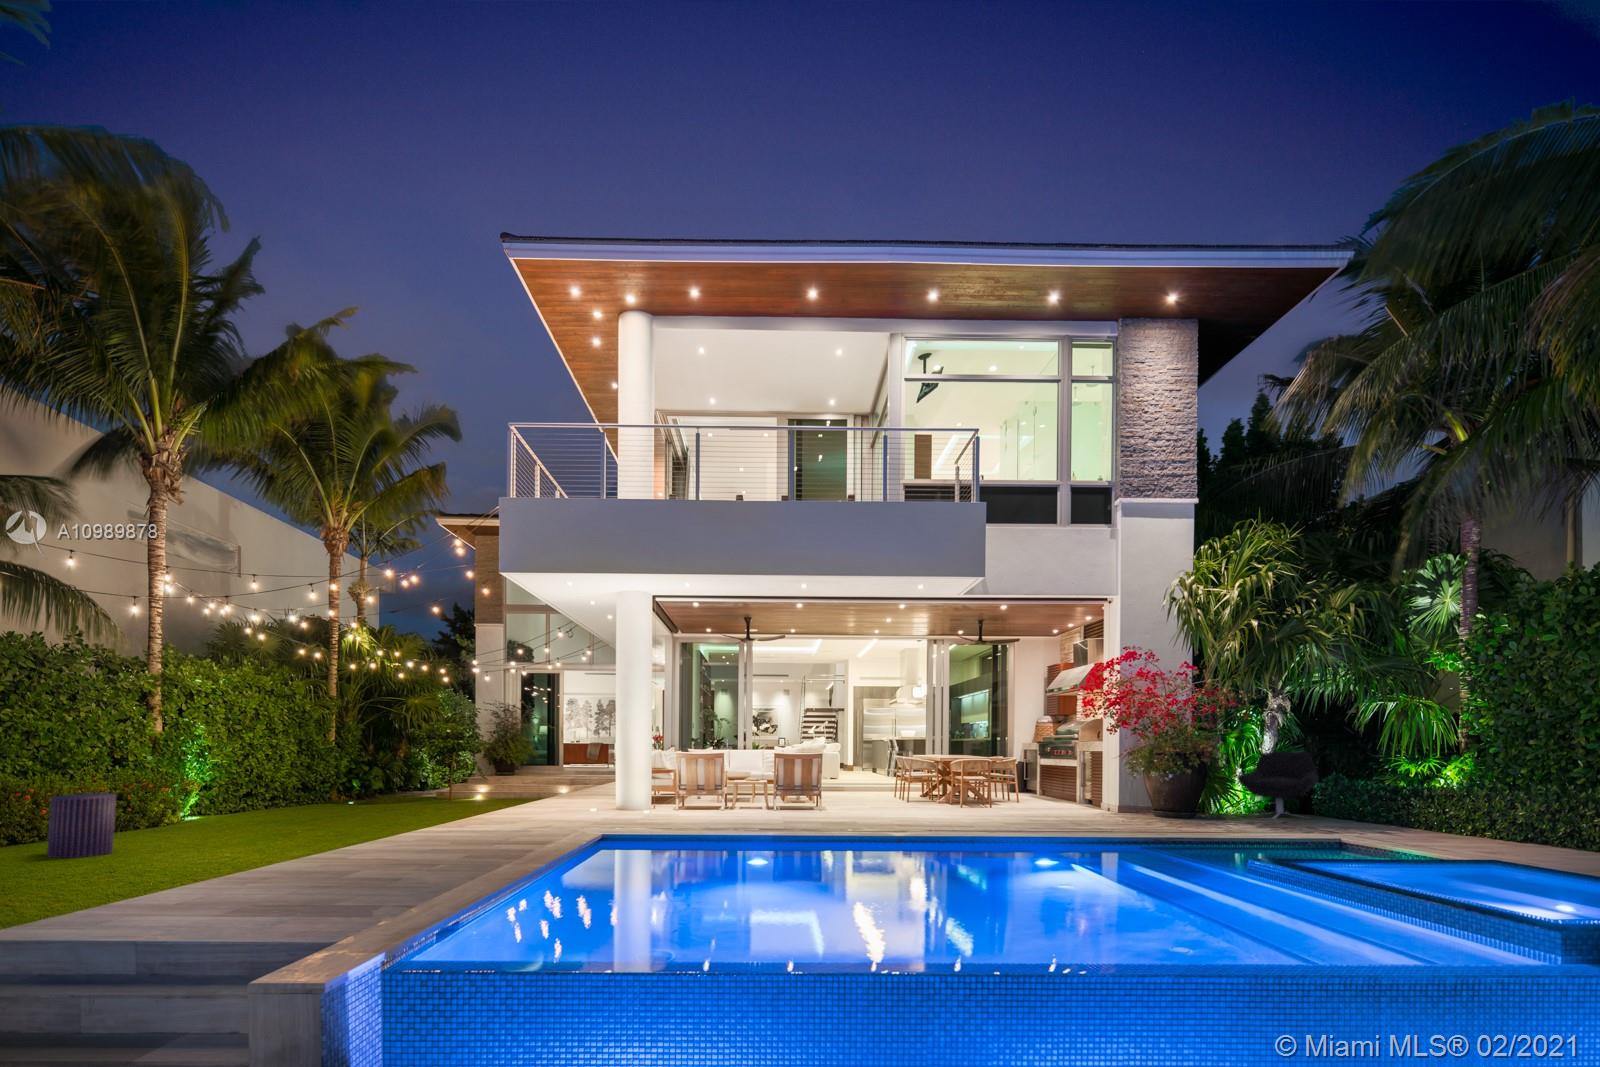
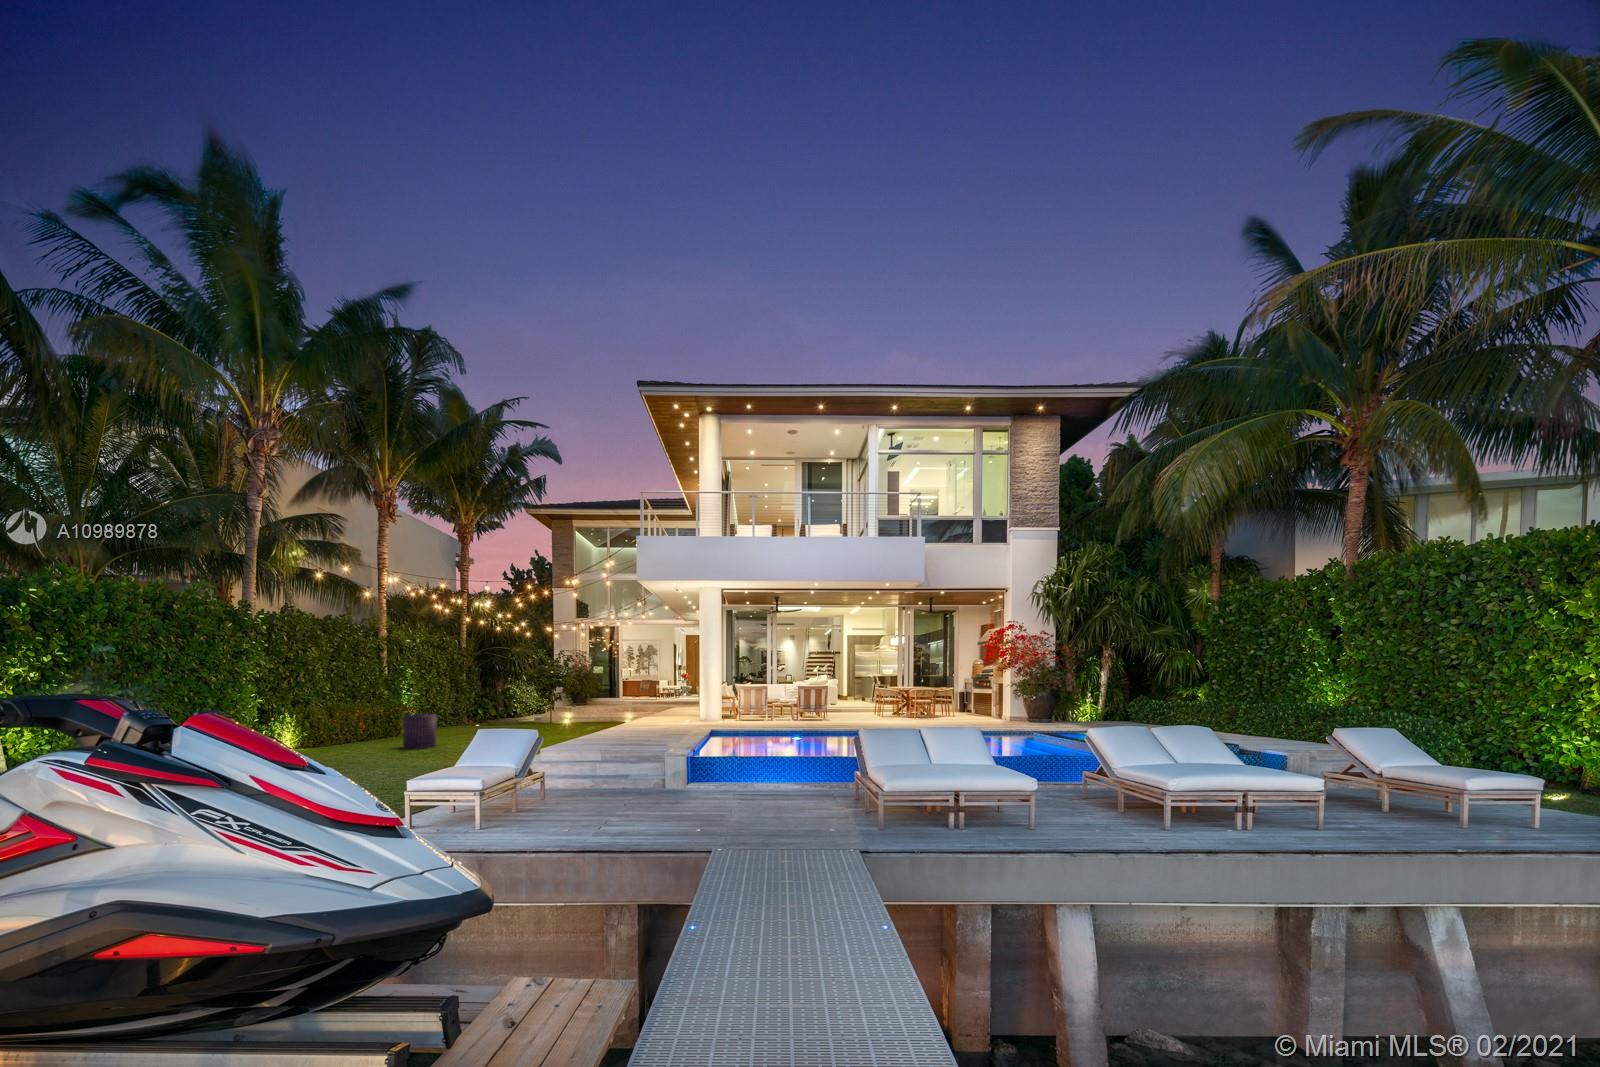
lounge chair: present [1237,752,1318,819] -> none [1081,684,1131,724]

